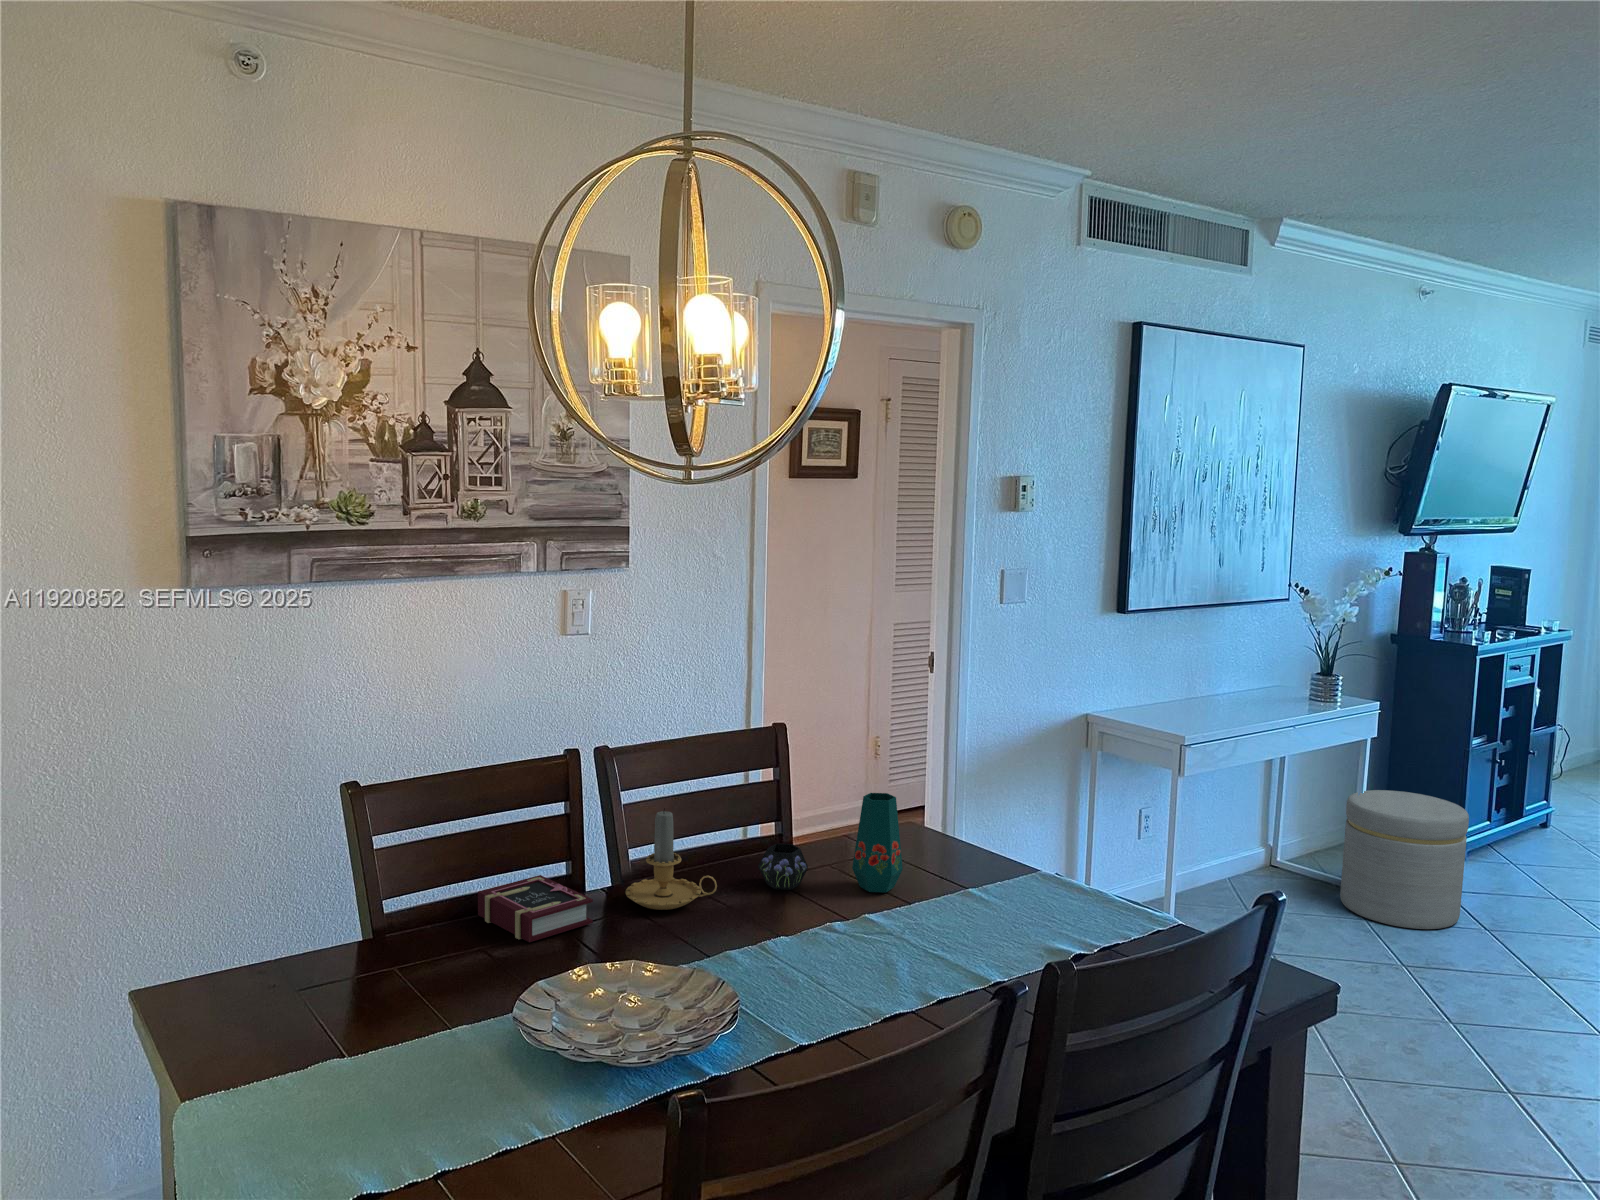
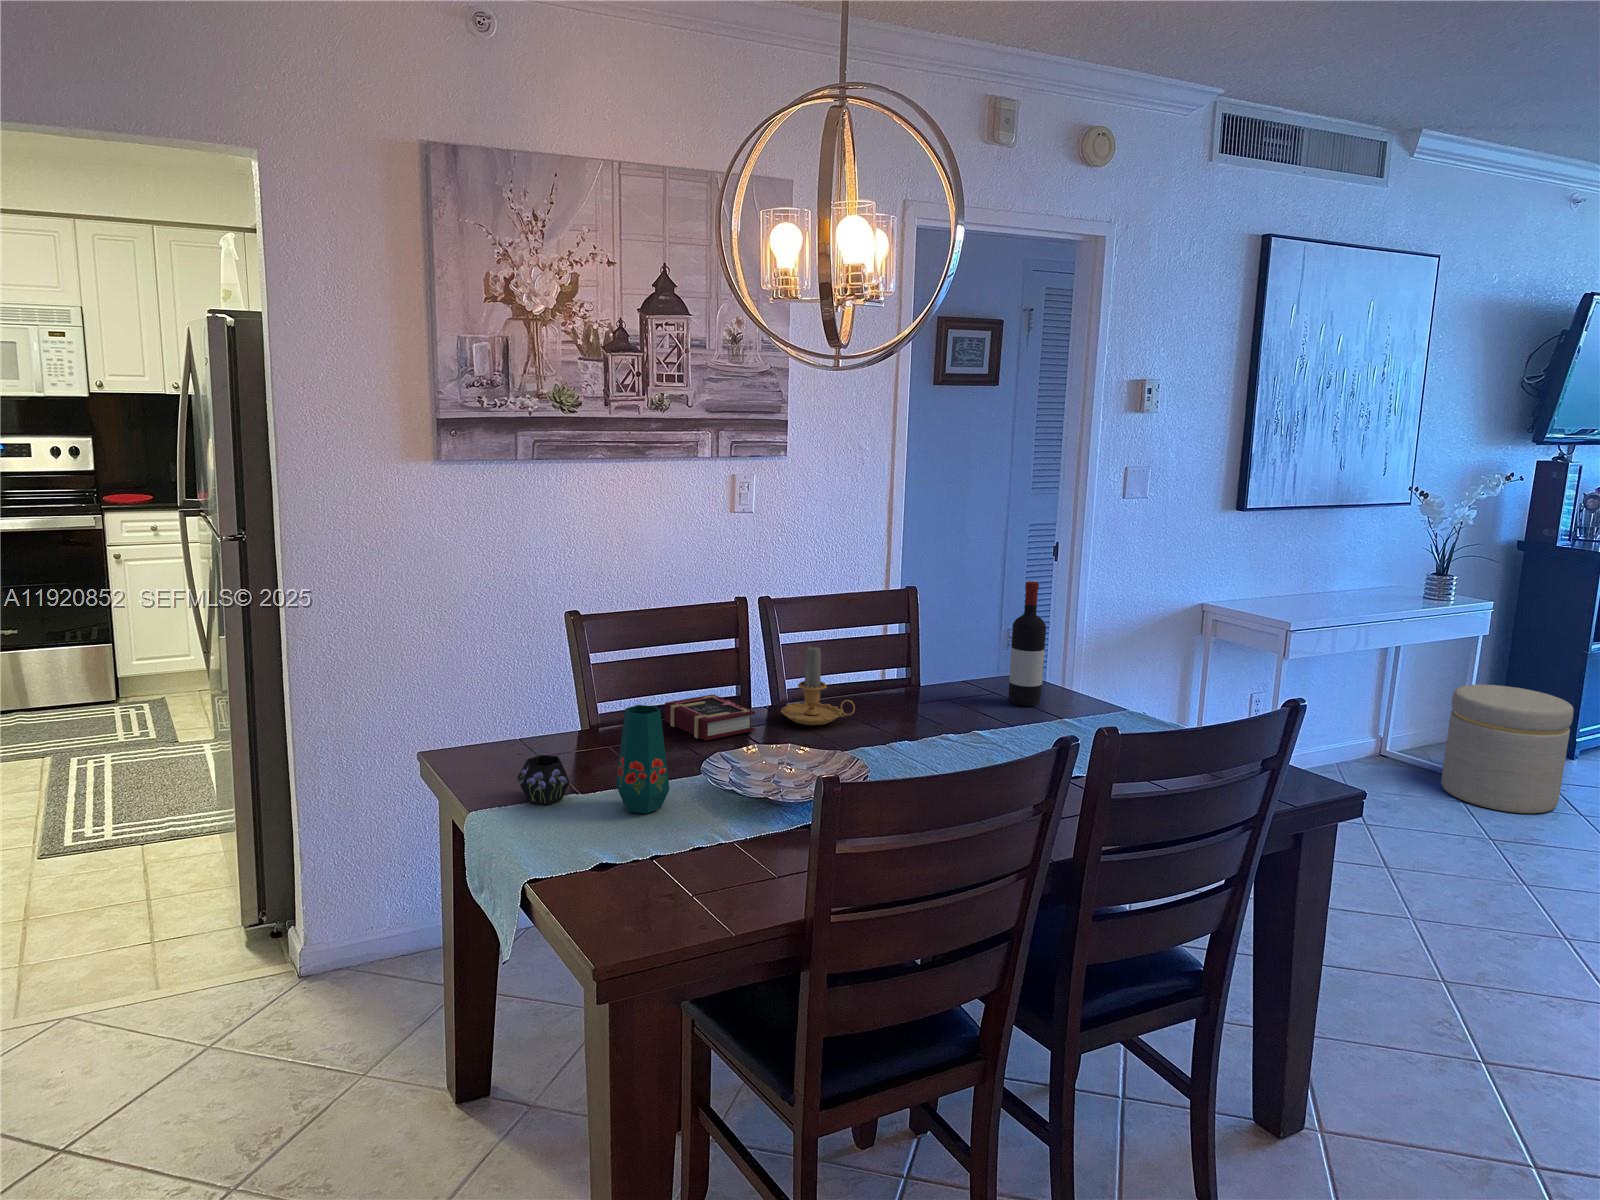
wine bottle: none [897,717,938,865] -> present [1009,581,1046,706]
vase: present [758,793,903,893] -> present [517,705,669,814]

